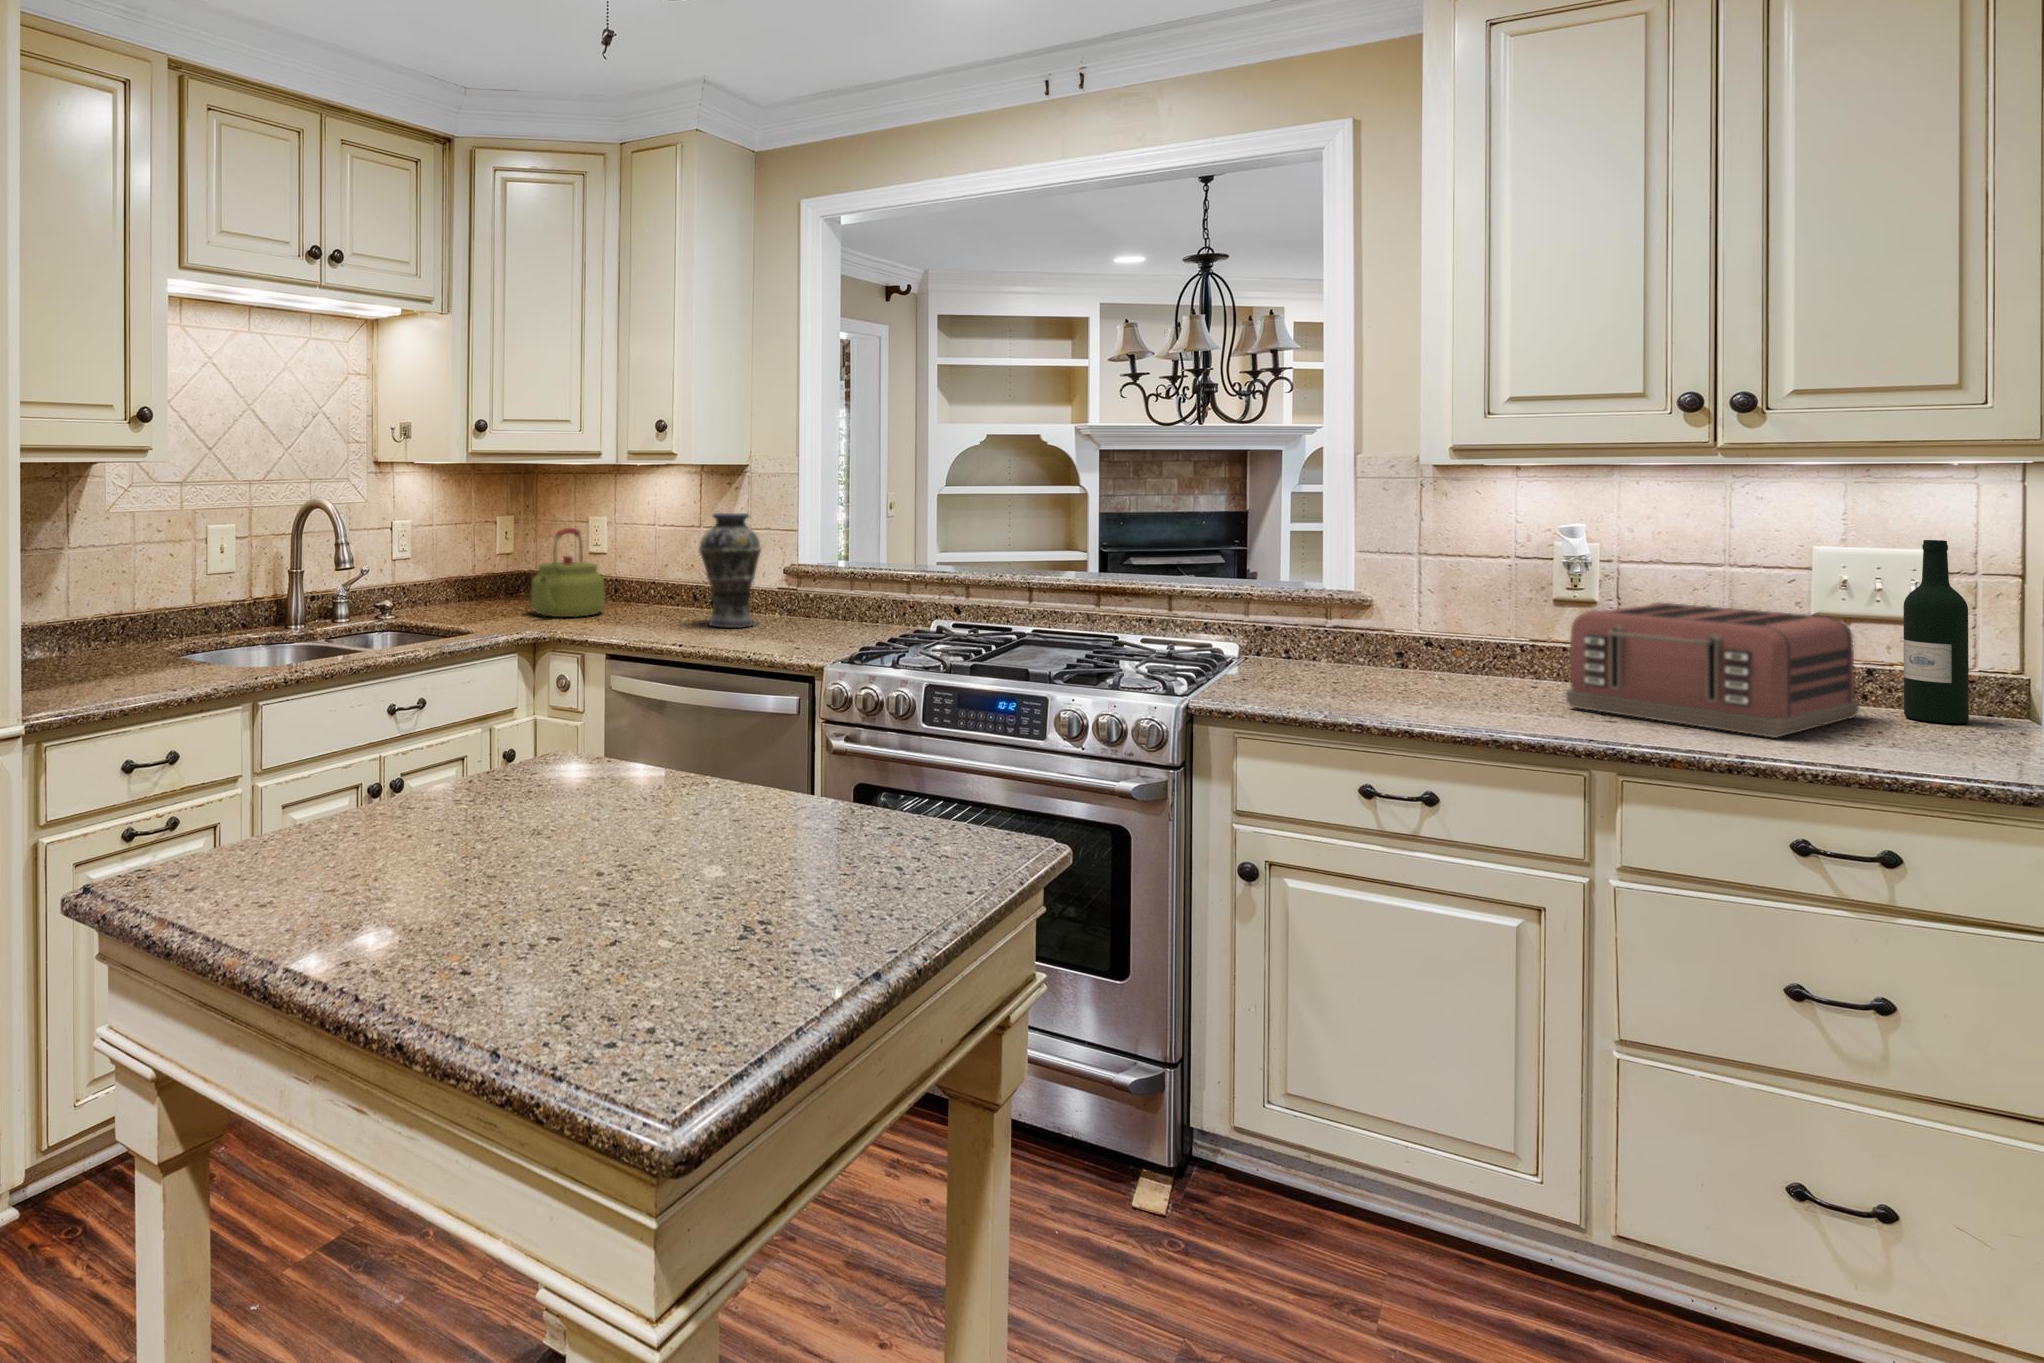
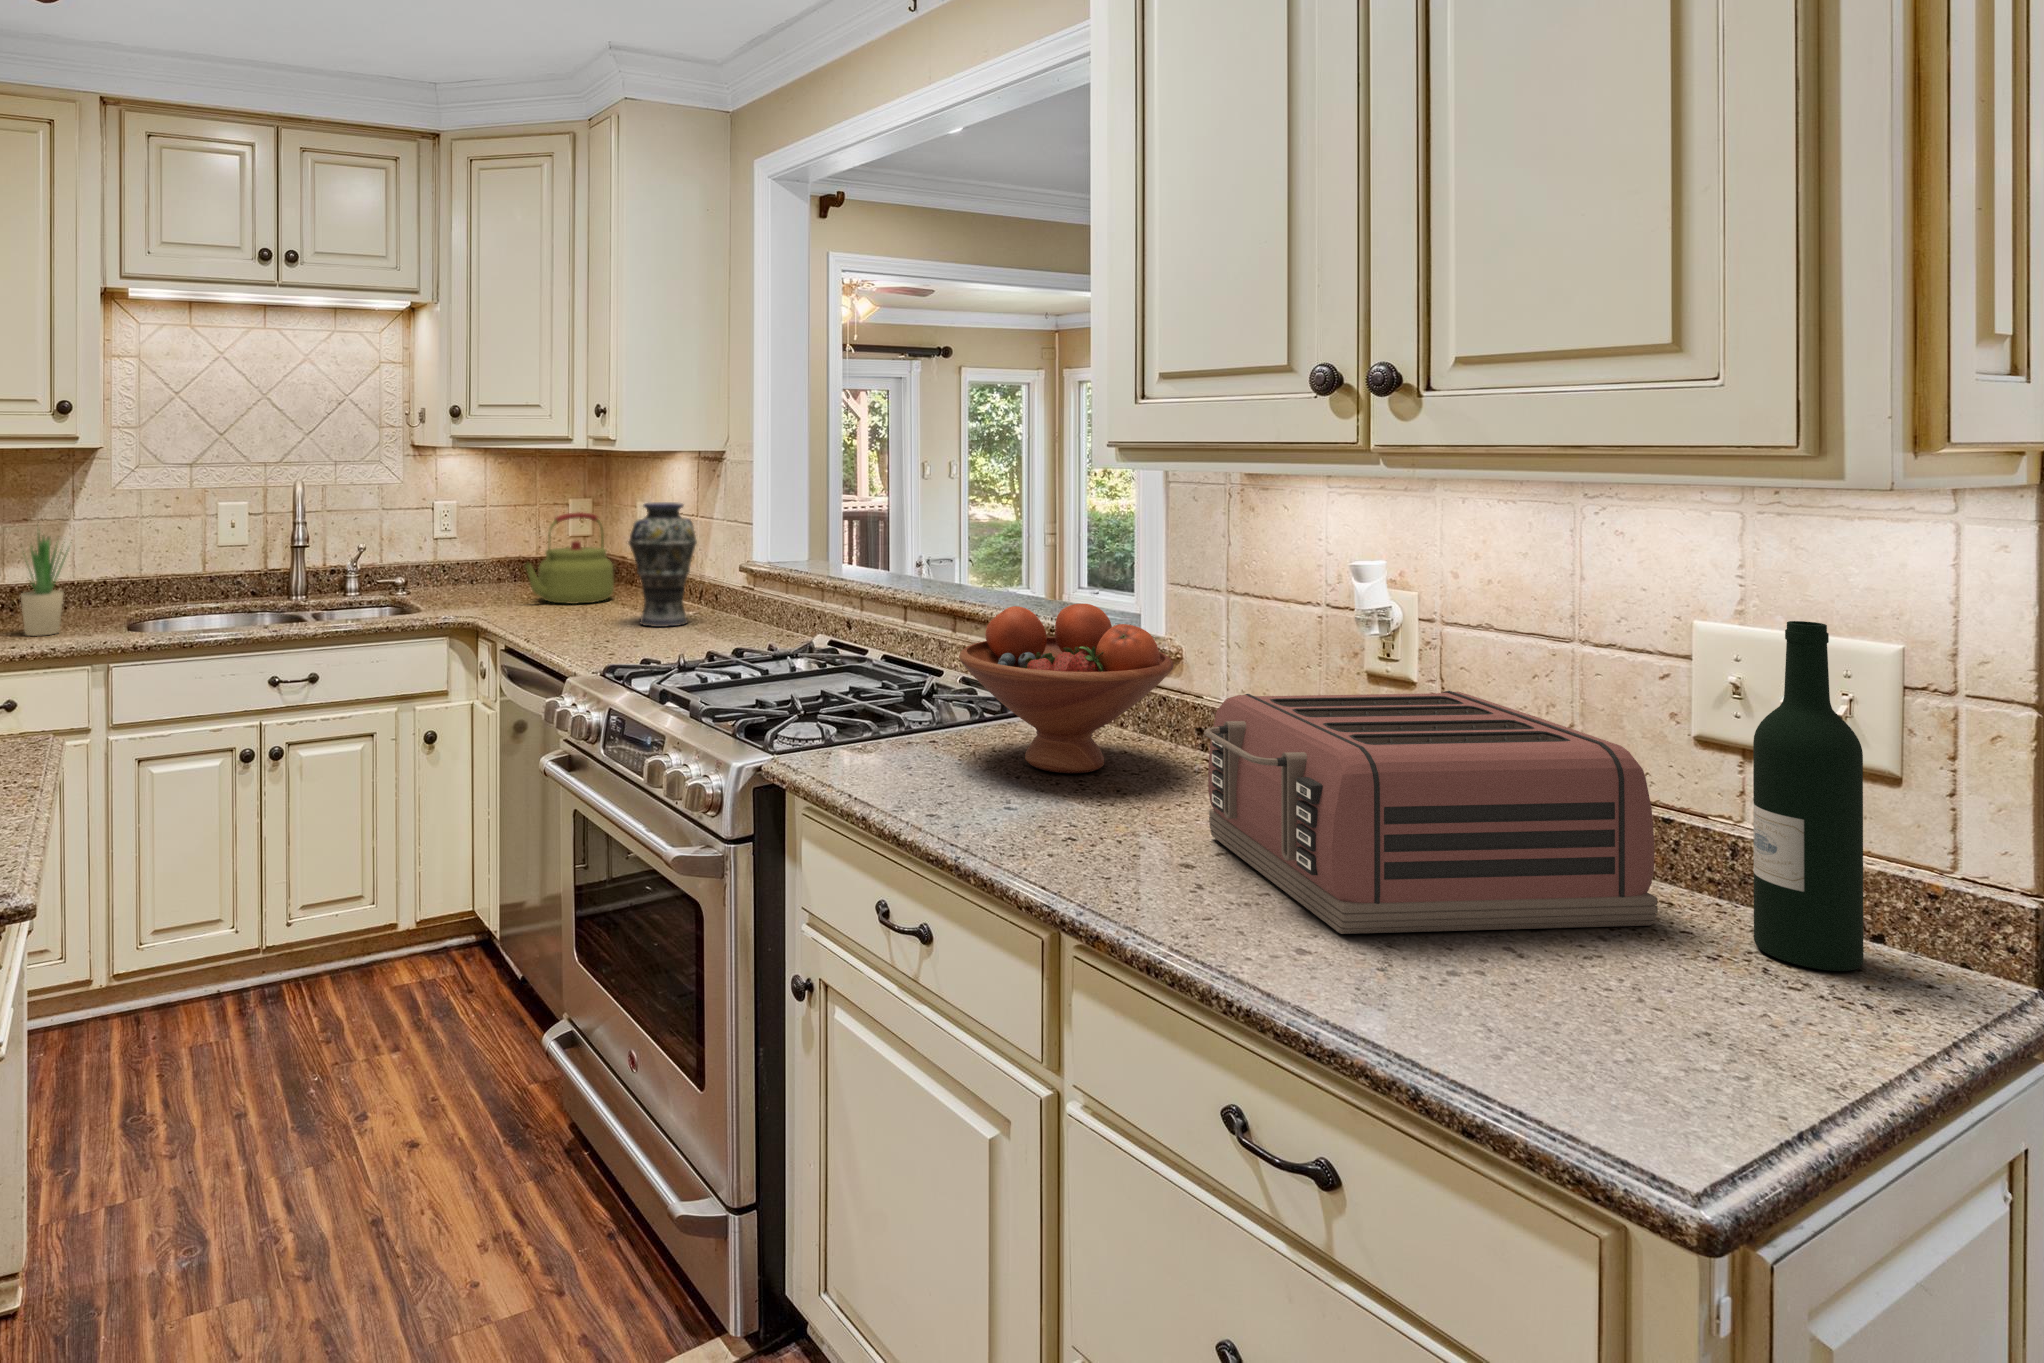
potted plant: none [90,546,149,681] -> present [21,536,67,636]
fruit bowl: none [1274,568,1448,688] -> present [959,604,1174,773]

